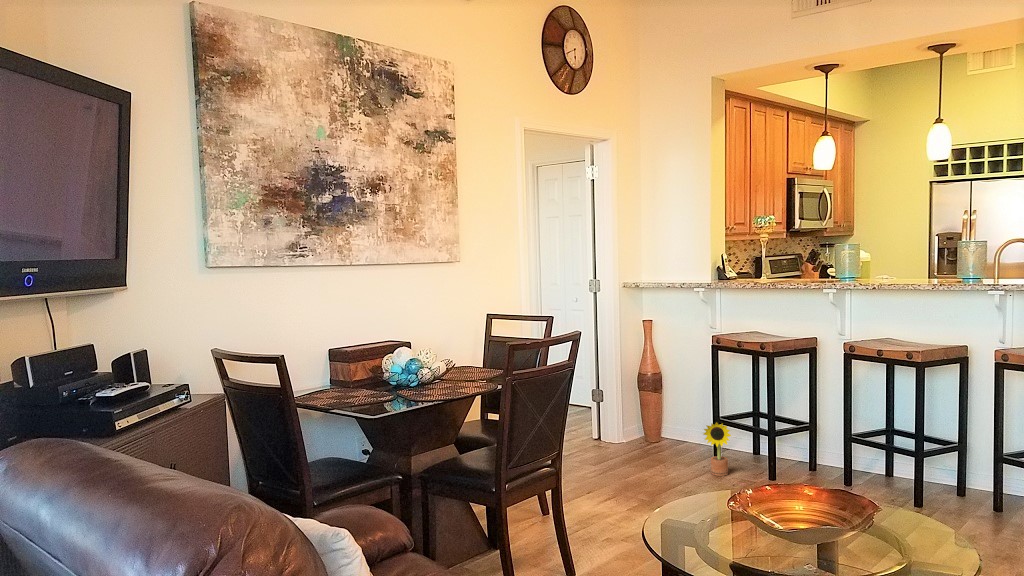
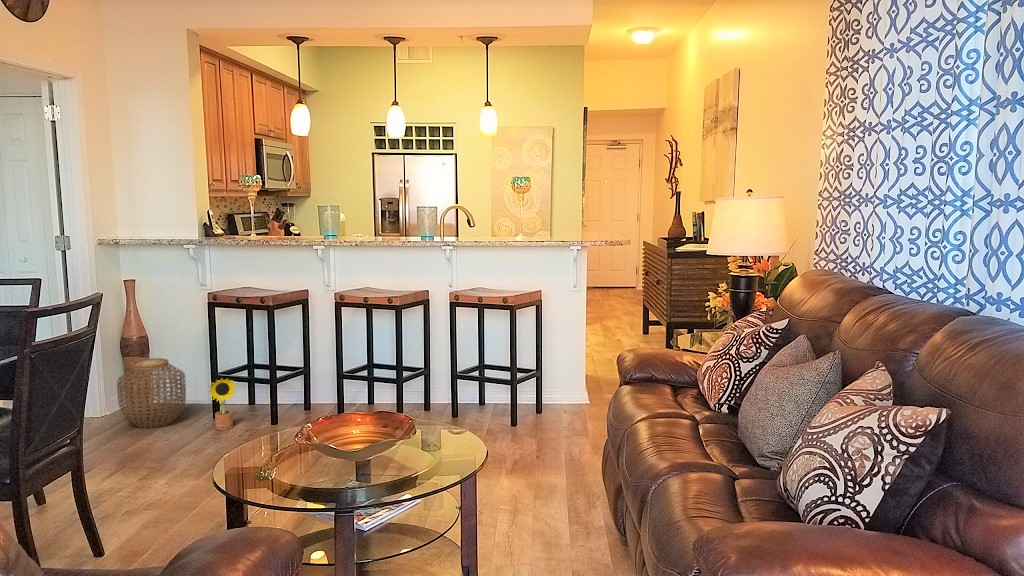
woven basket: none [629,395,688,462] -> present [117,358,186,428]

